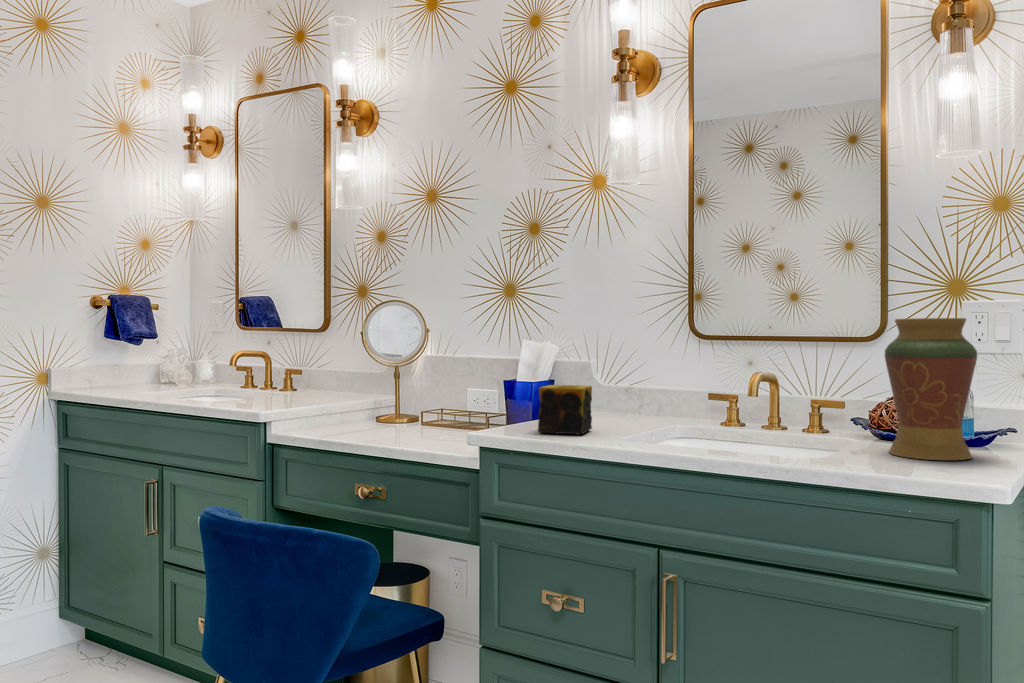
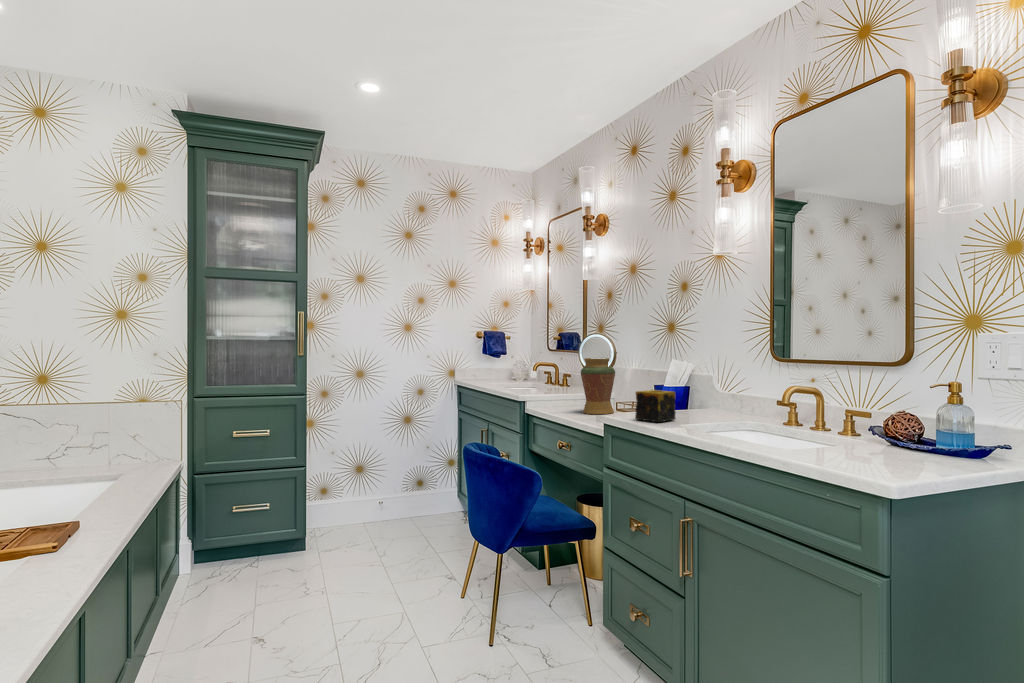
decorative vase: present [885,318,977,460] -> present [581,358,615,414]

